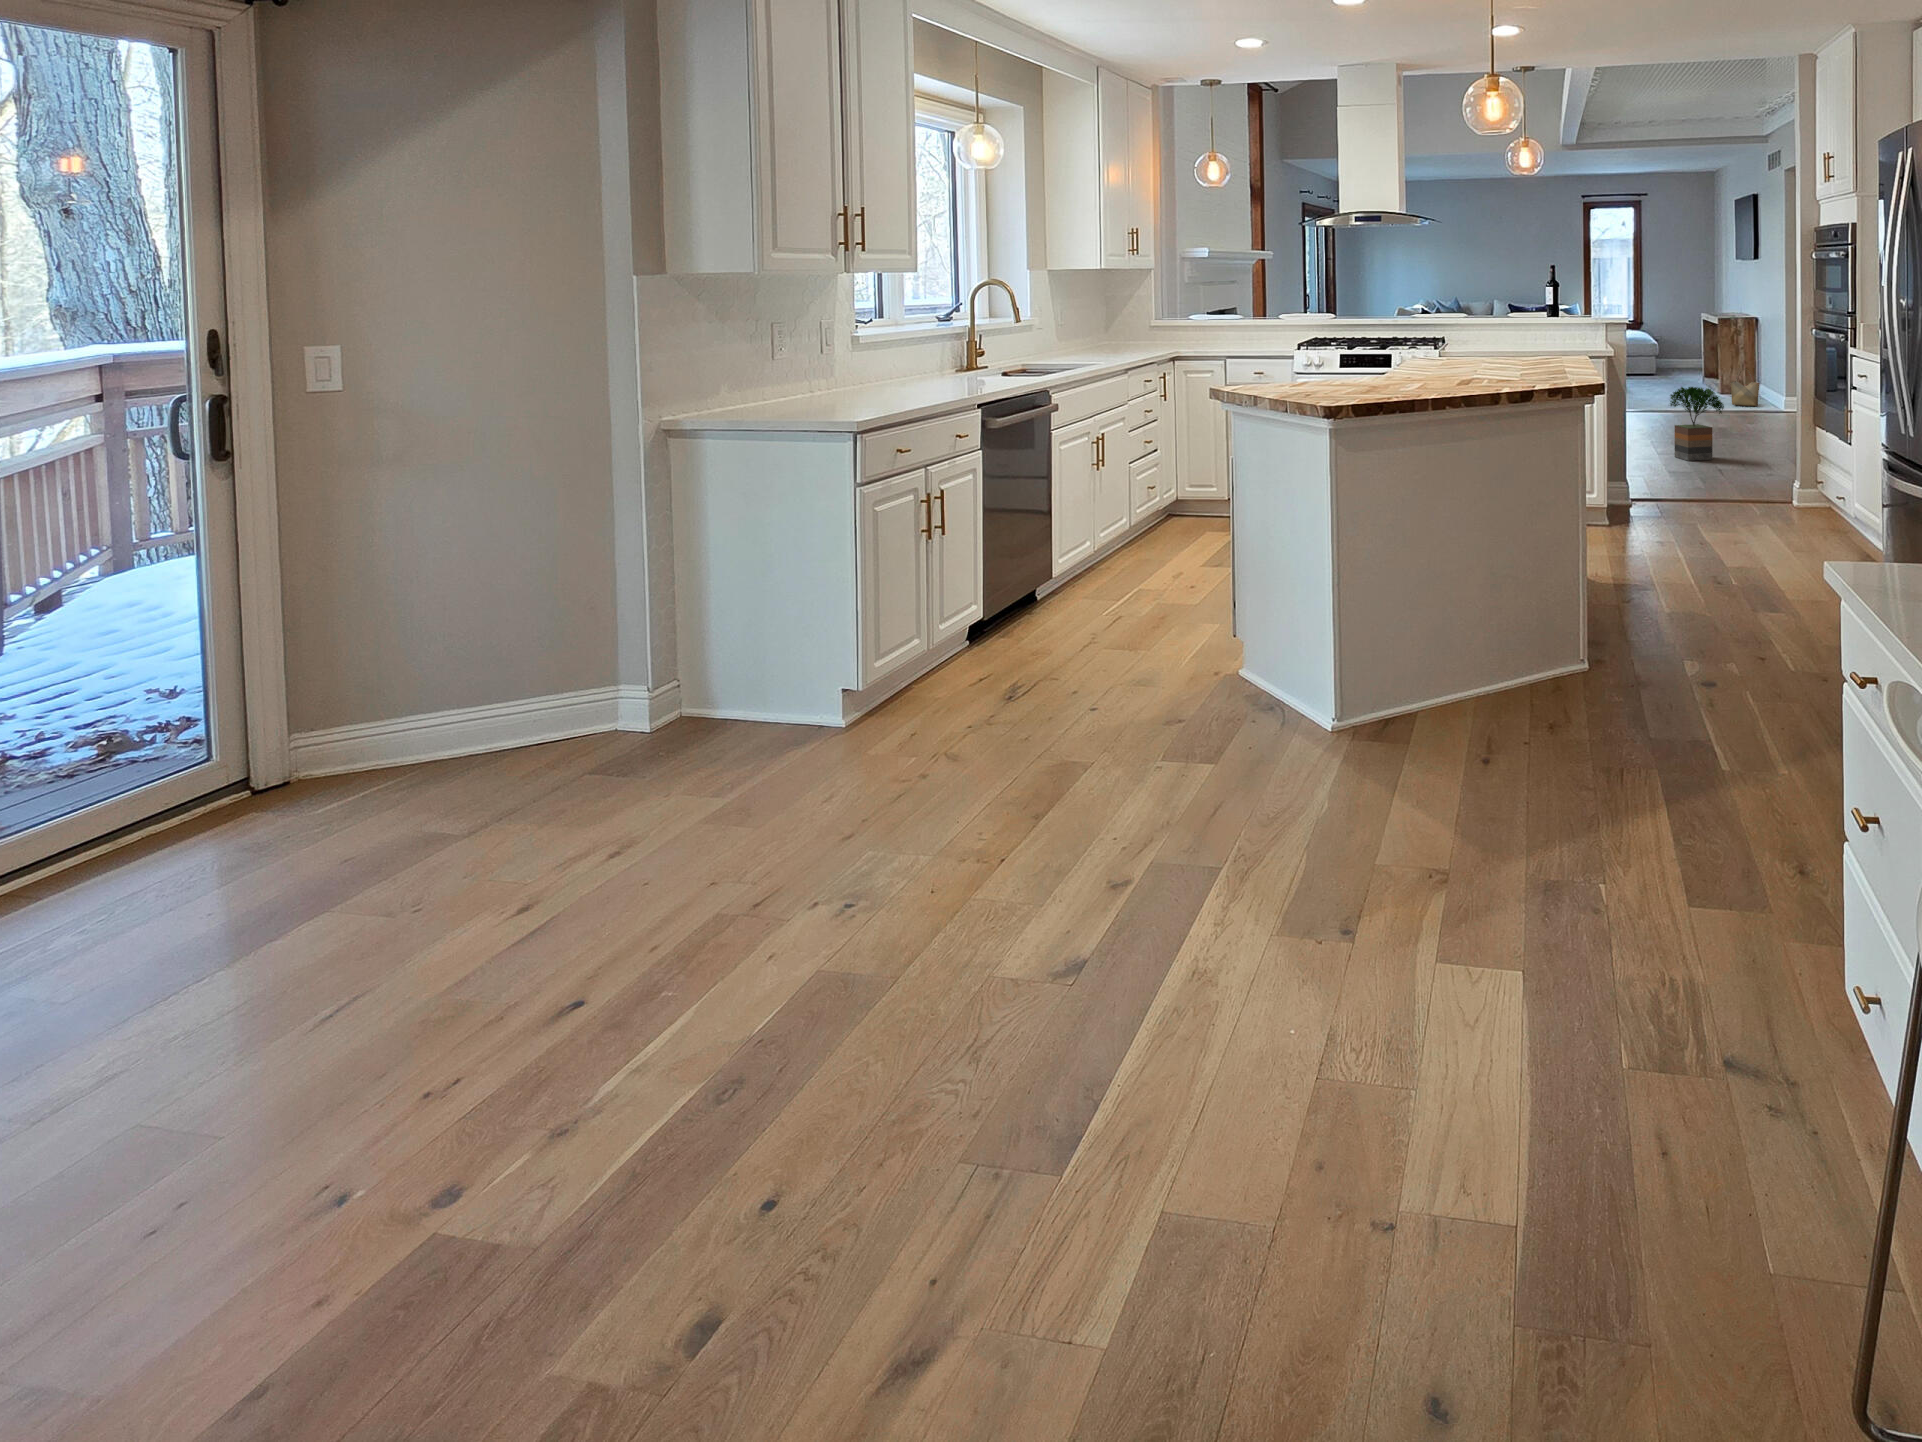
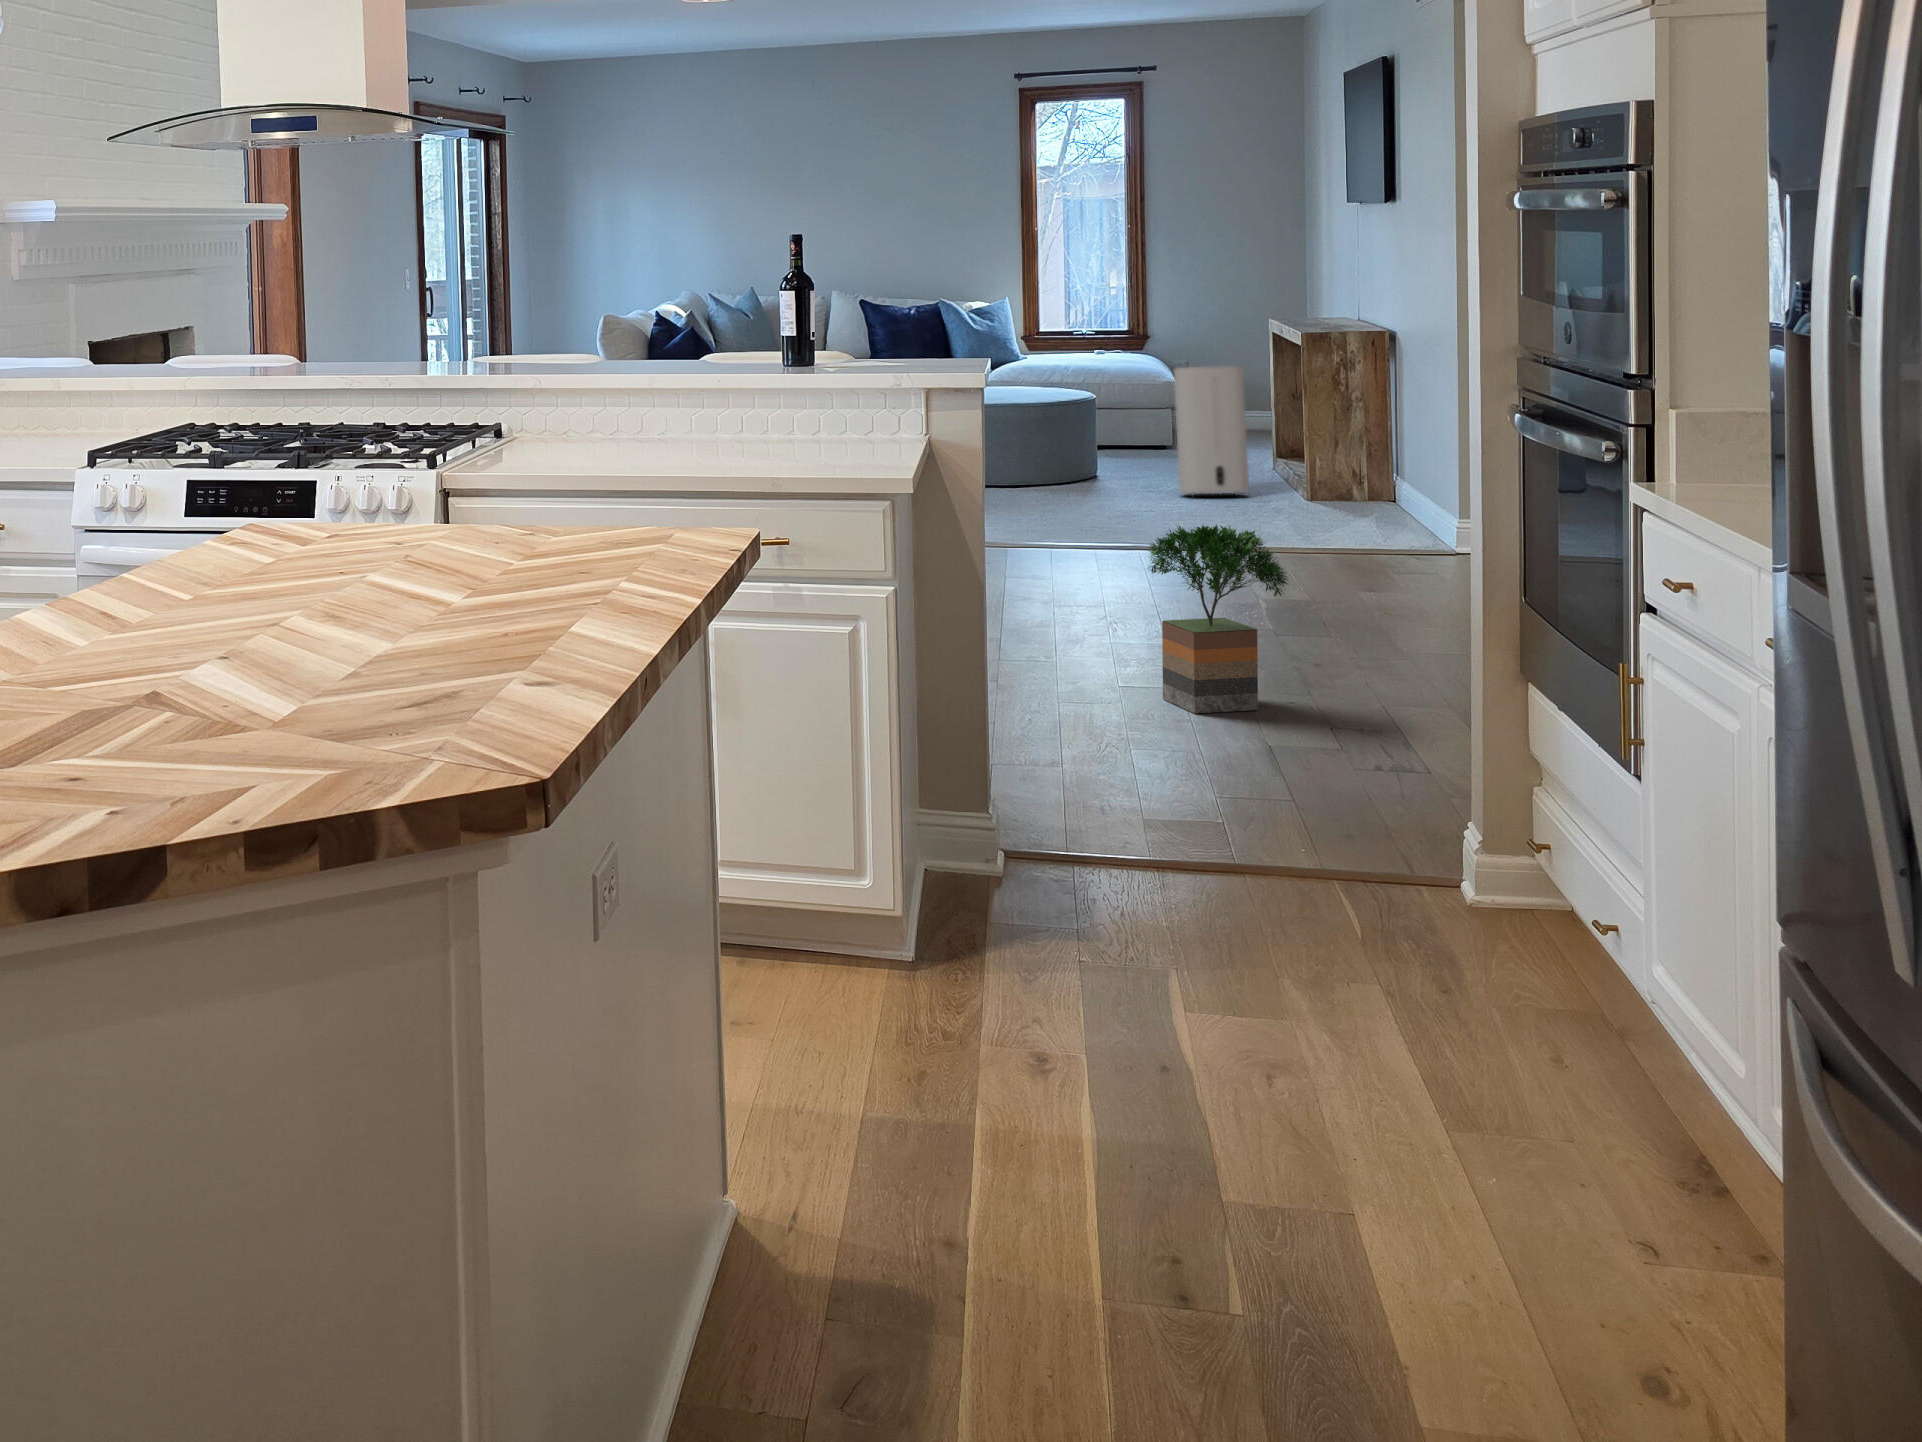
air purifier: none [1661,333,1694,392] -> present [1174,366,1249,495]
woven basket: present [1731,371,1760,406] -> none [1327,451,1396,538]

